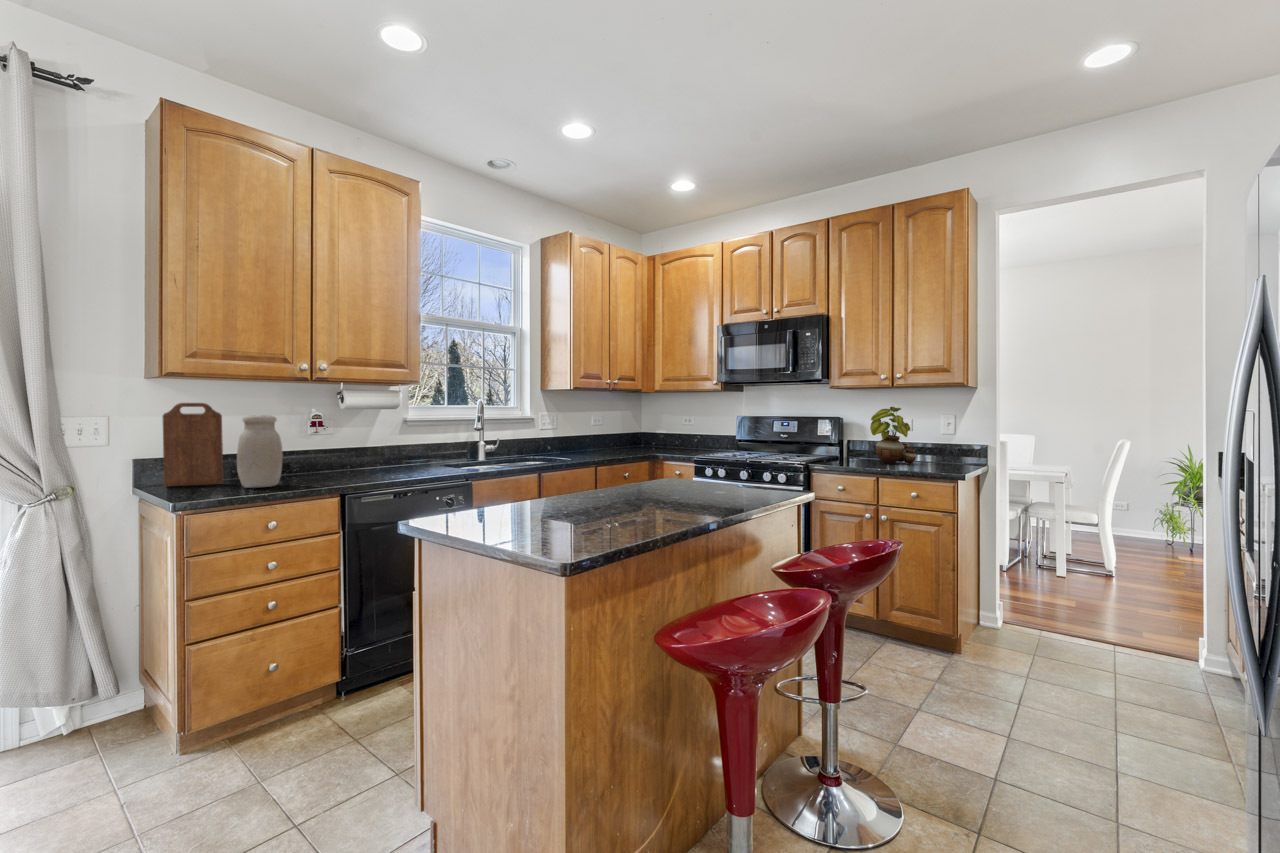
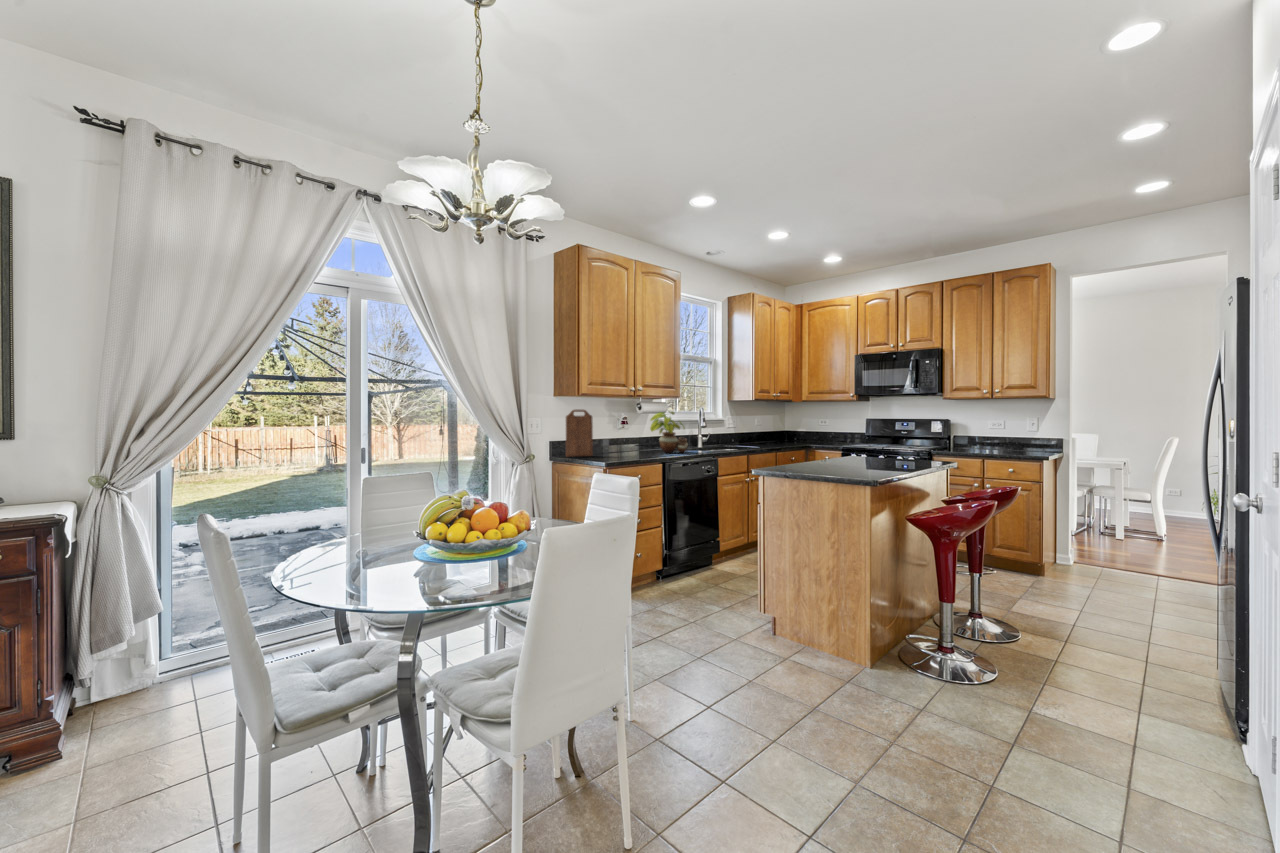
potted plant: present [870,407,917,464] -> present [650,411,688,453]
jar: present [237,415,283,488] -> none [608,417,630,457]

